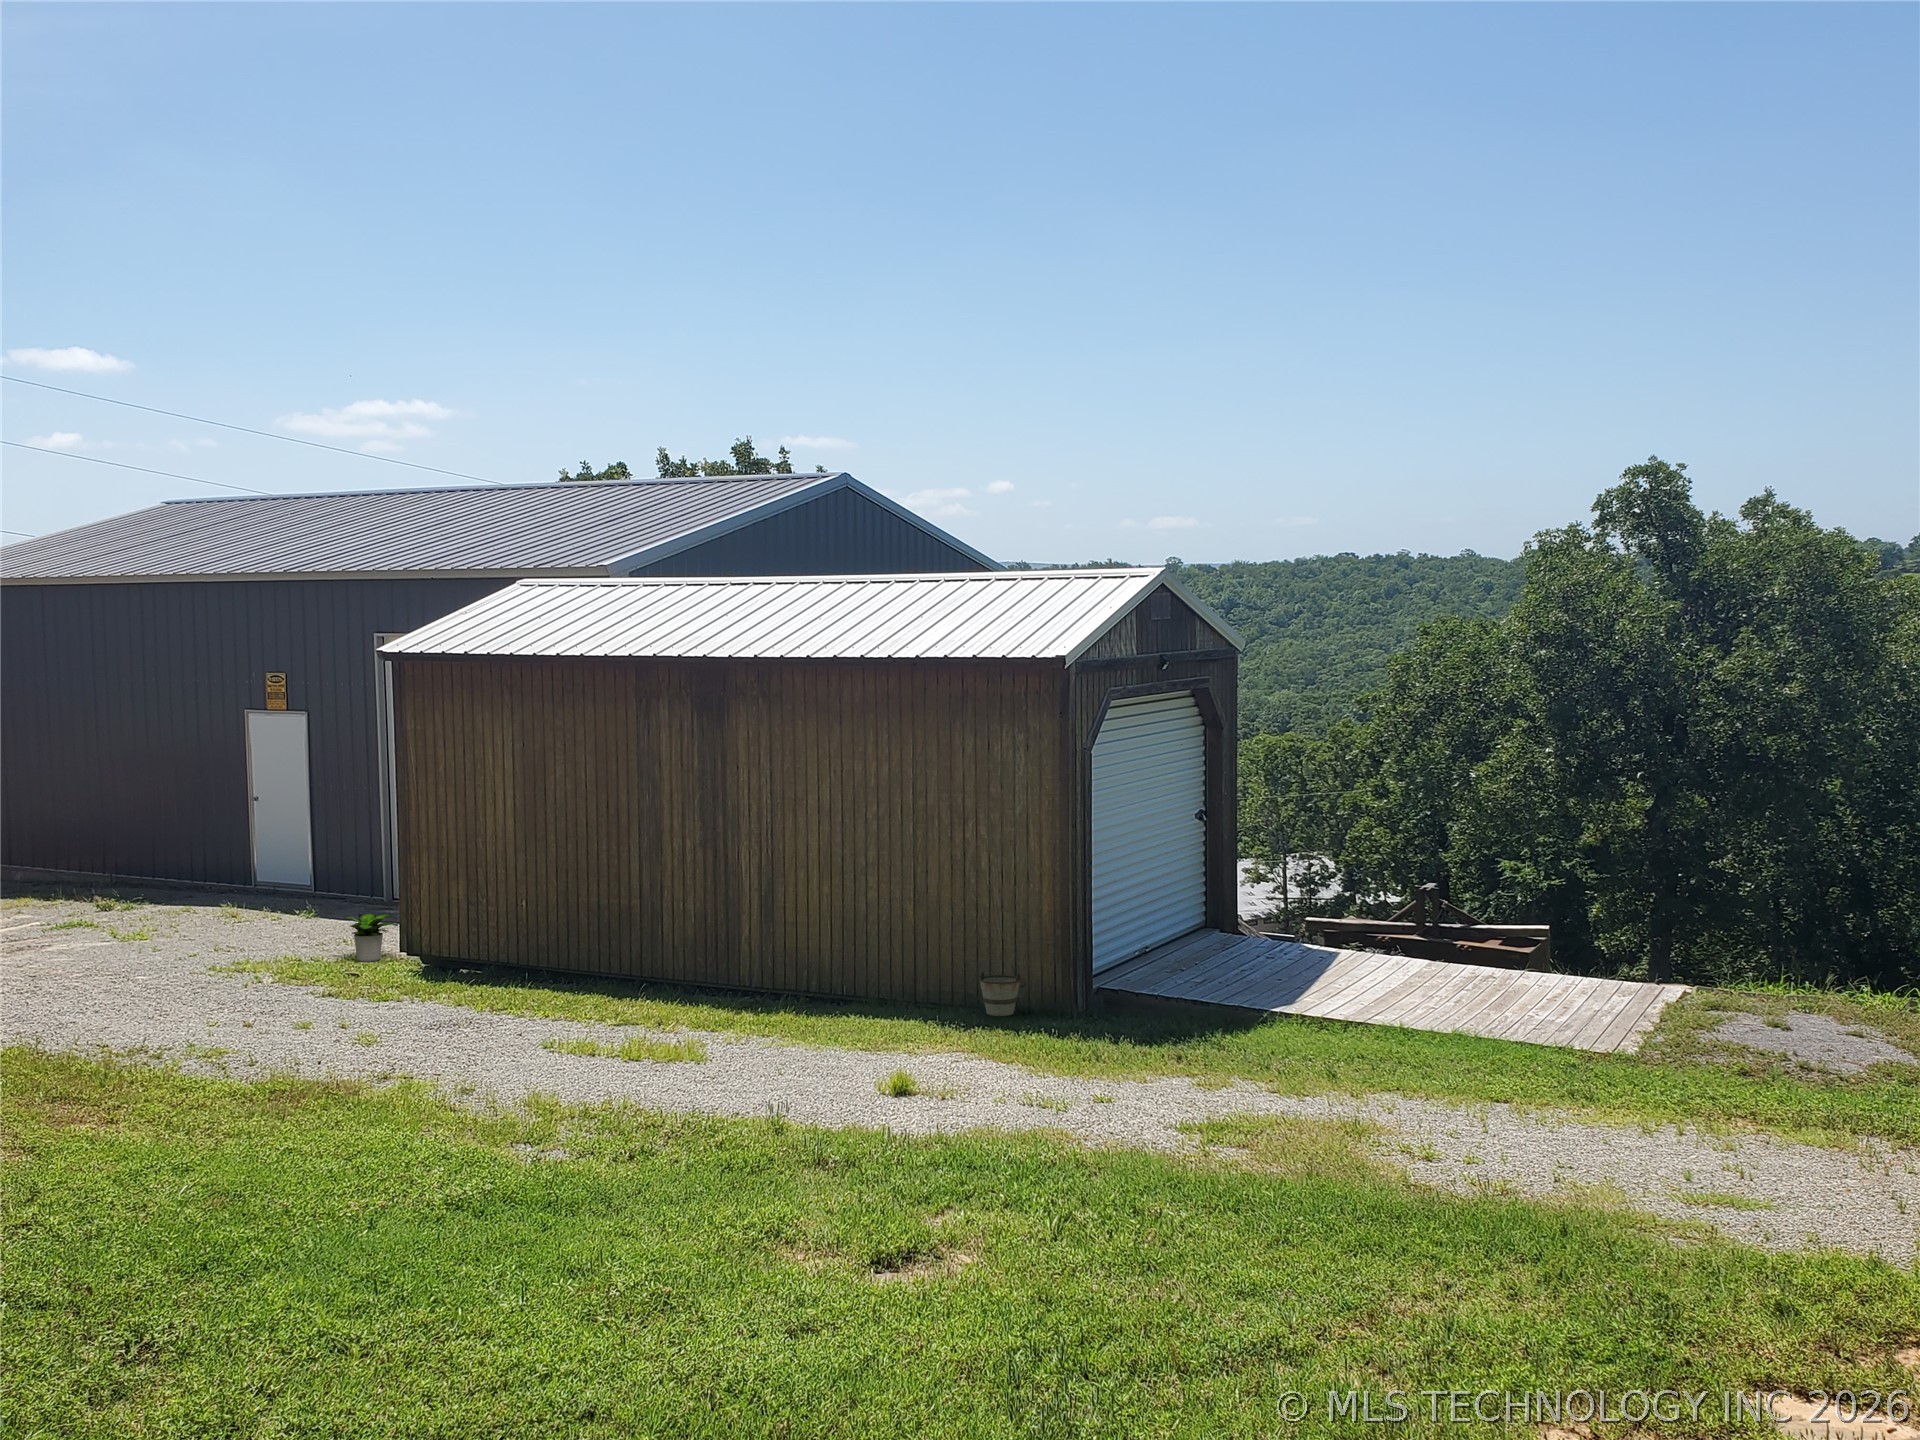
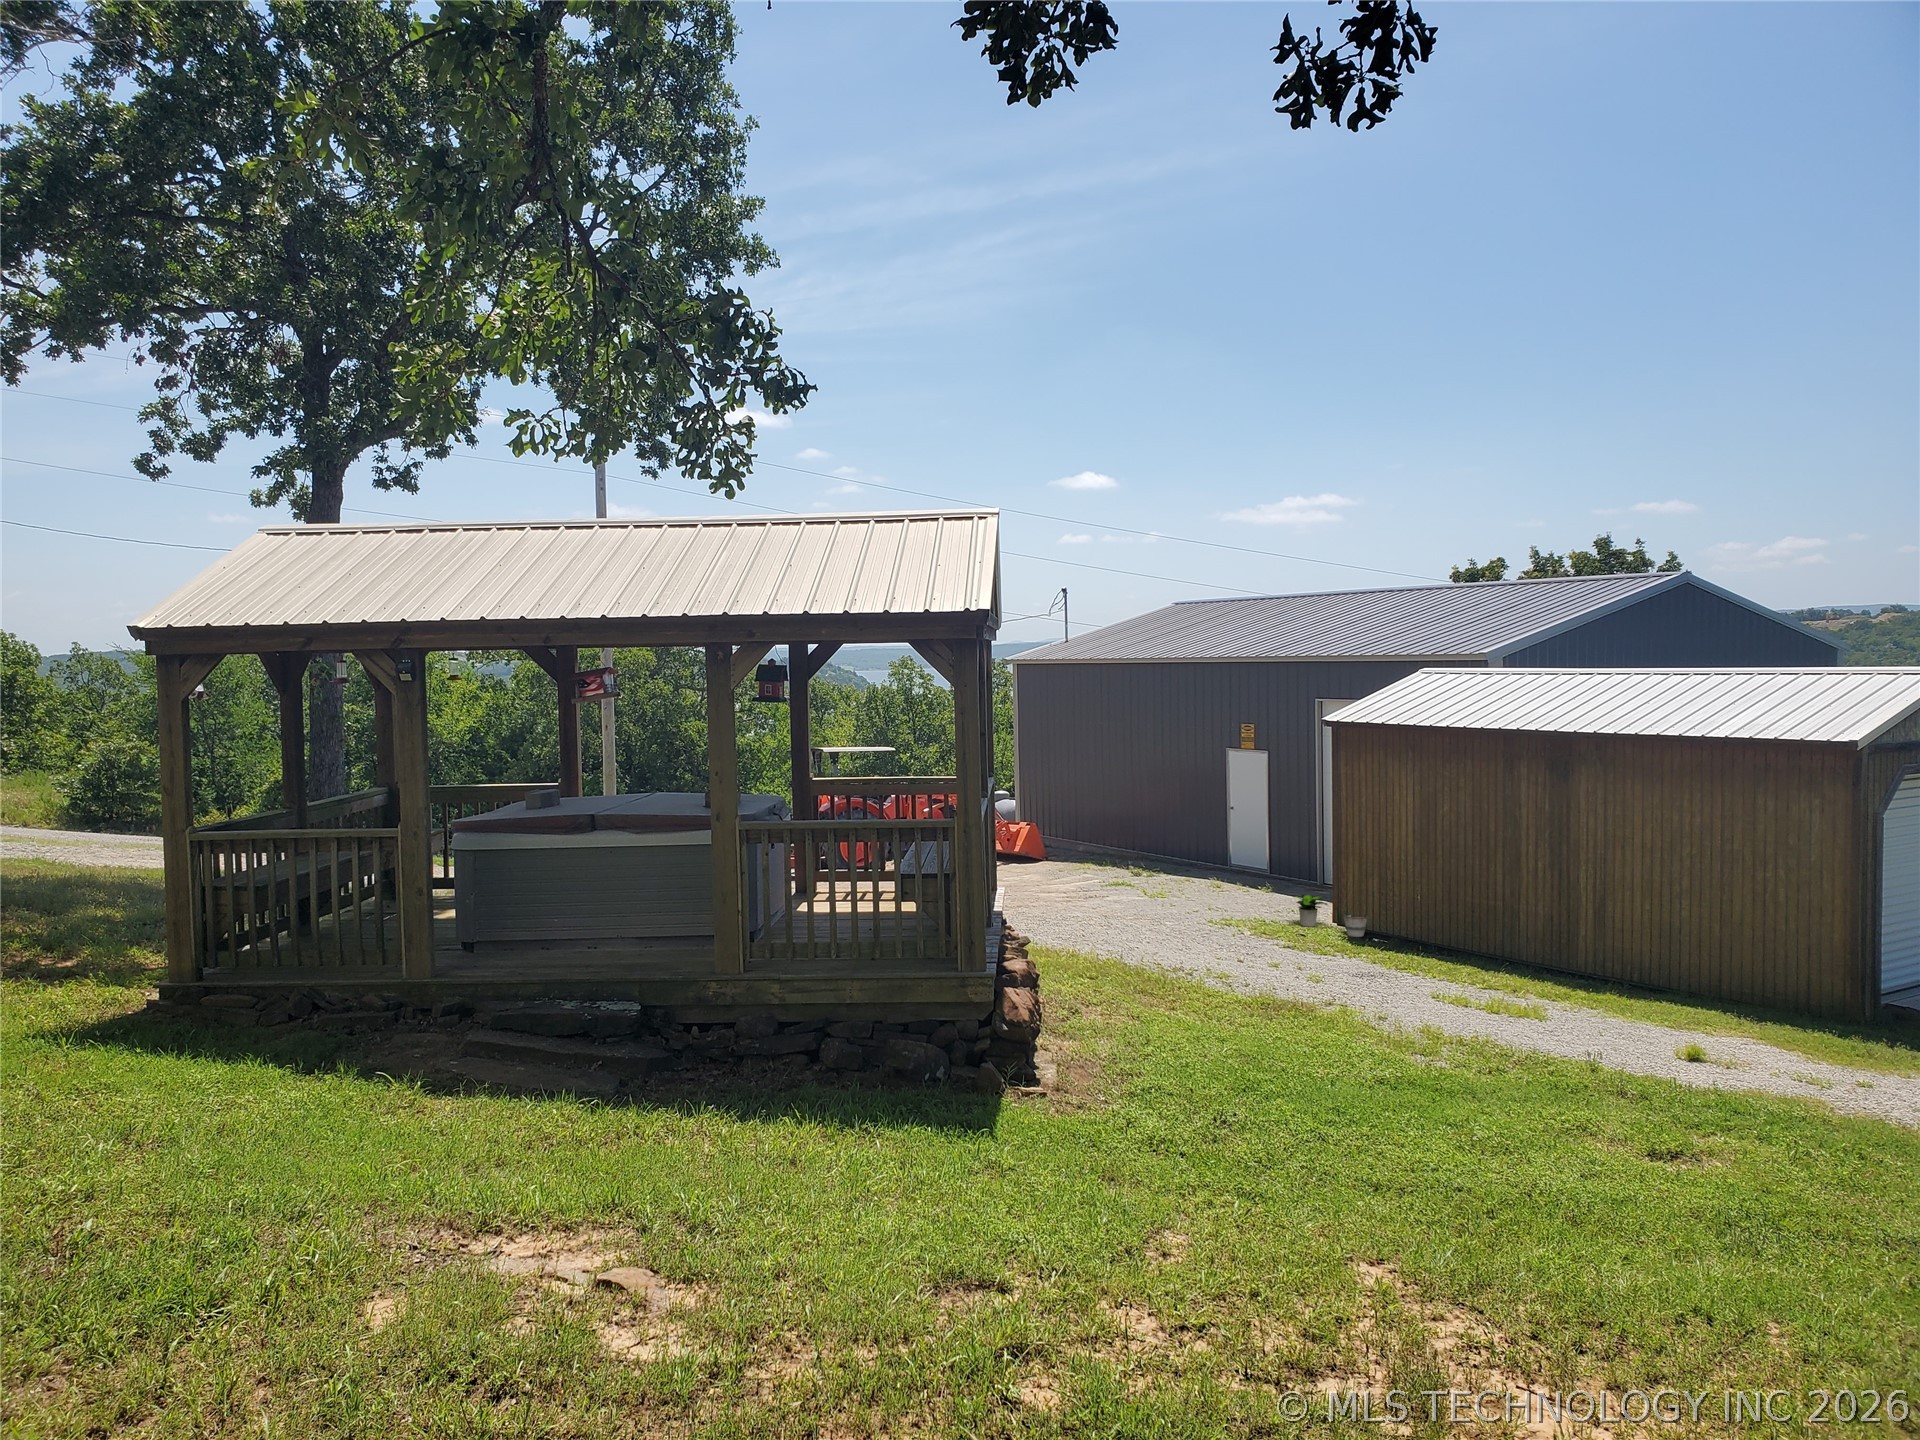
bucket: present [979,972,1027,1016] -> present [1343,911,1373,937]

